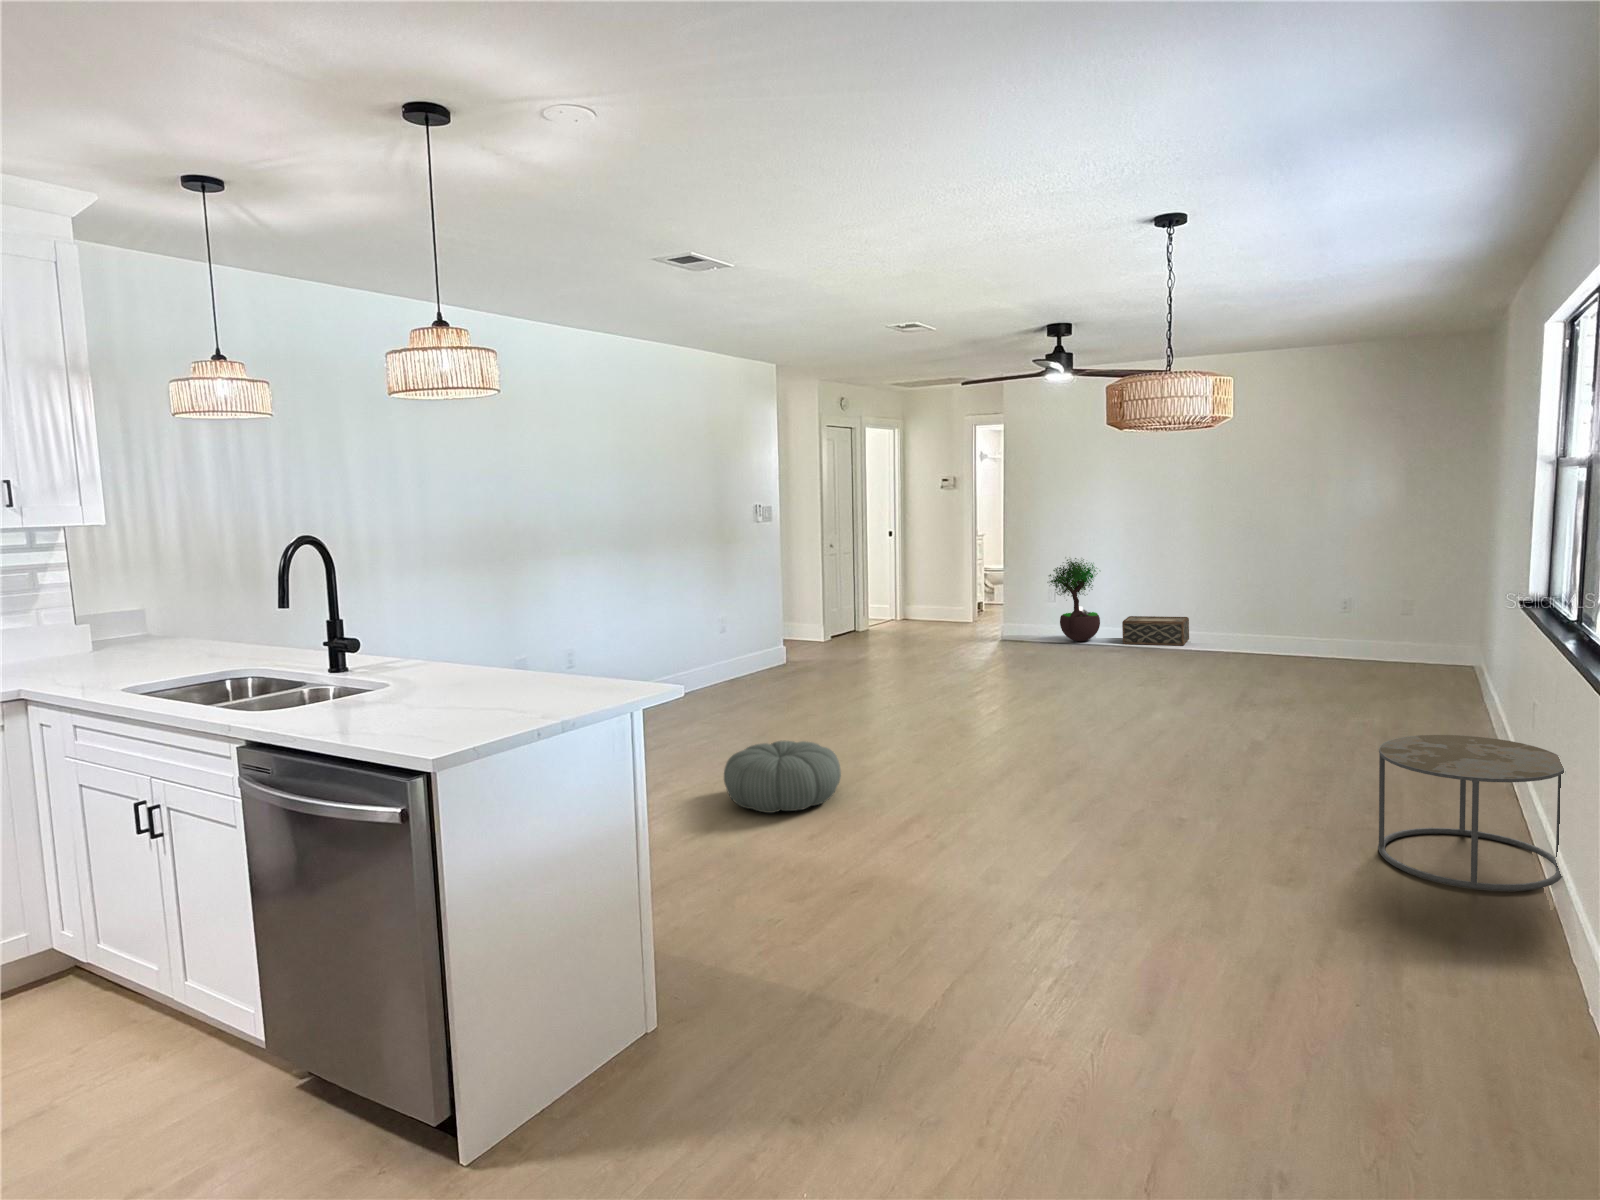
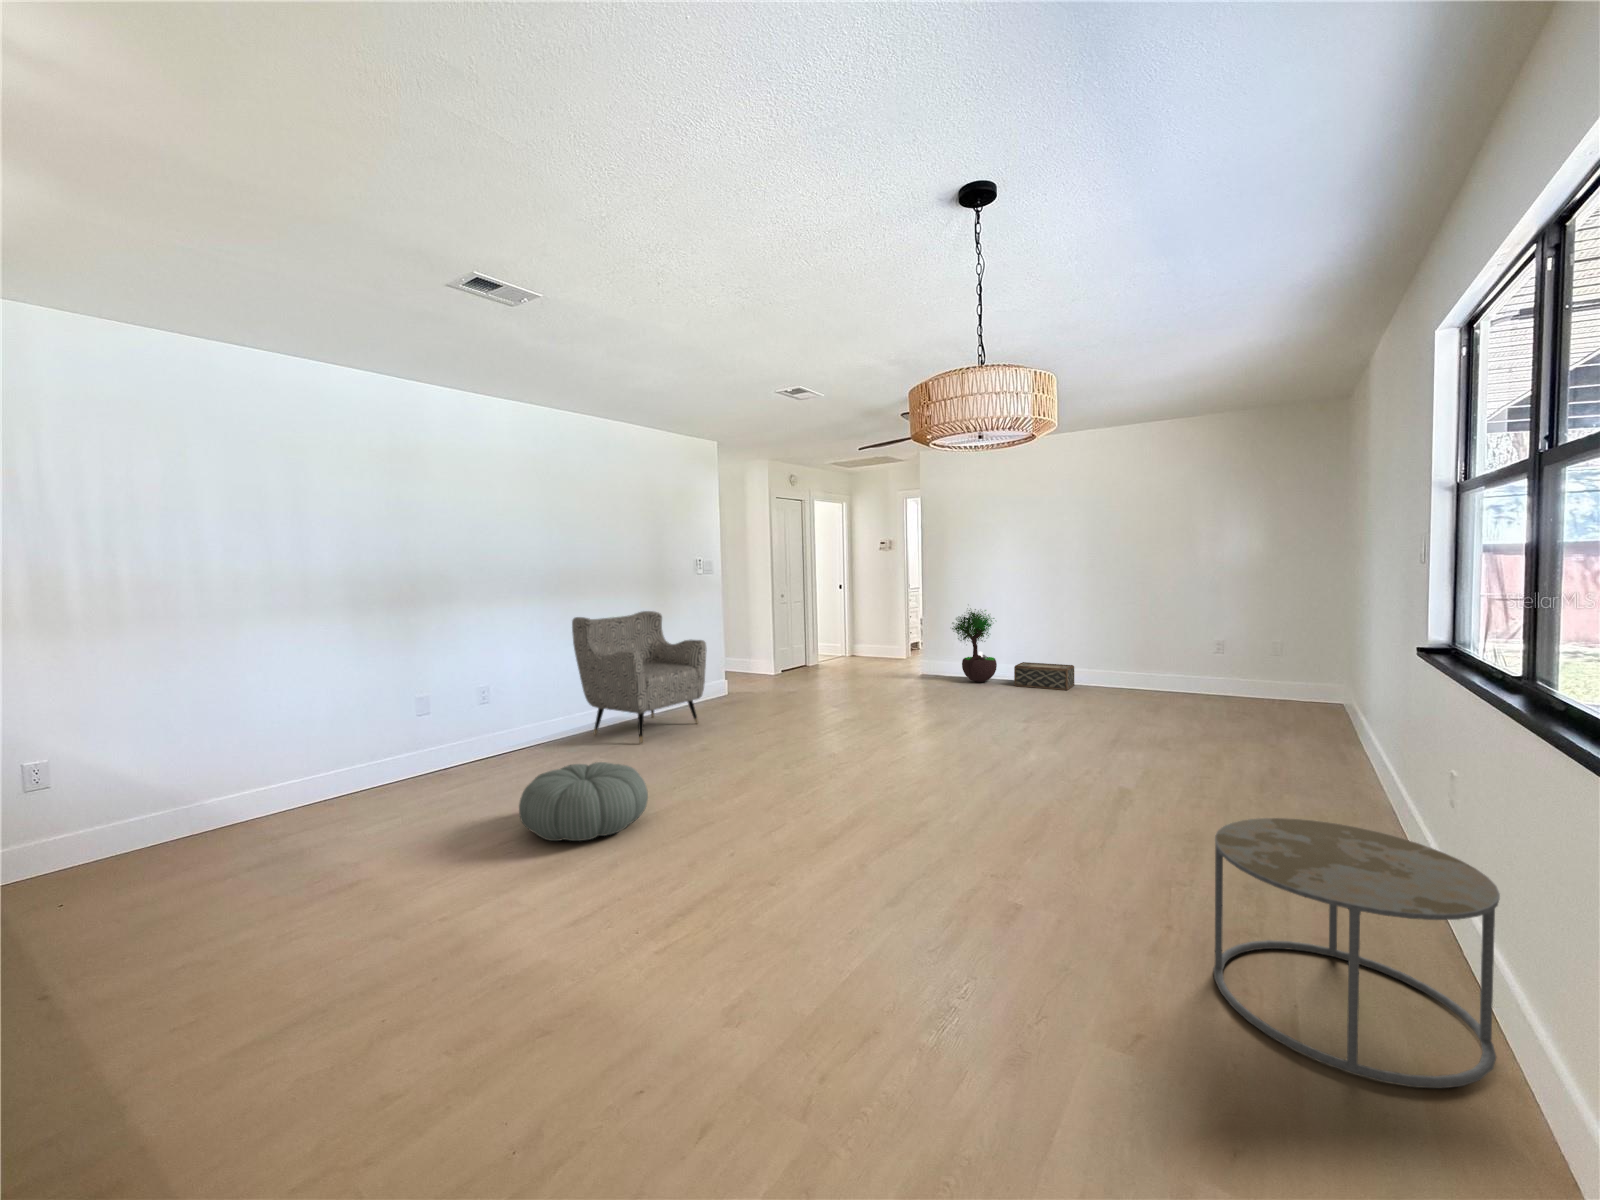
armchair: none [659,581,803,727] -> present [572,611,706,743]

